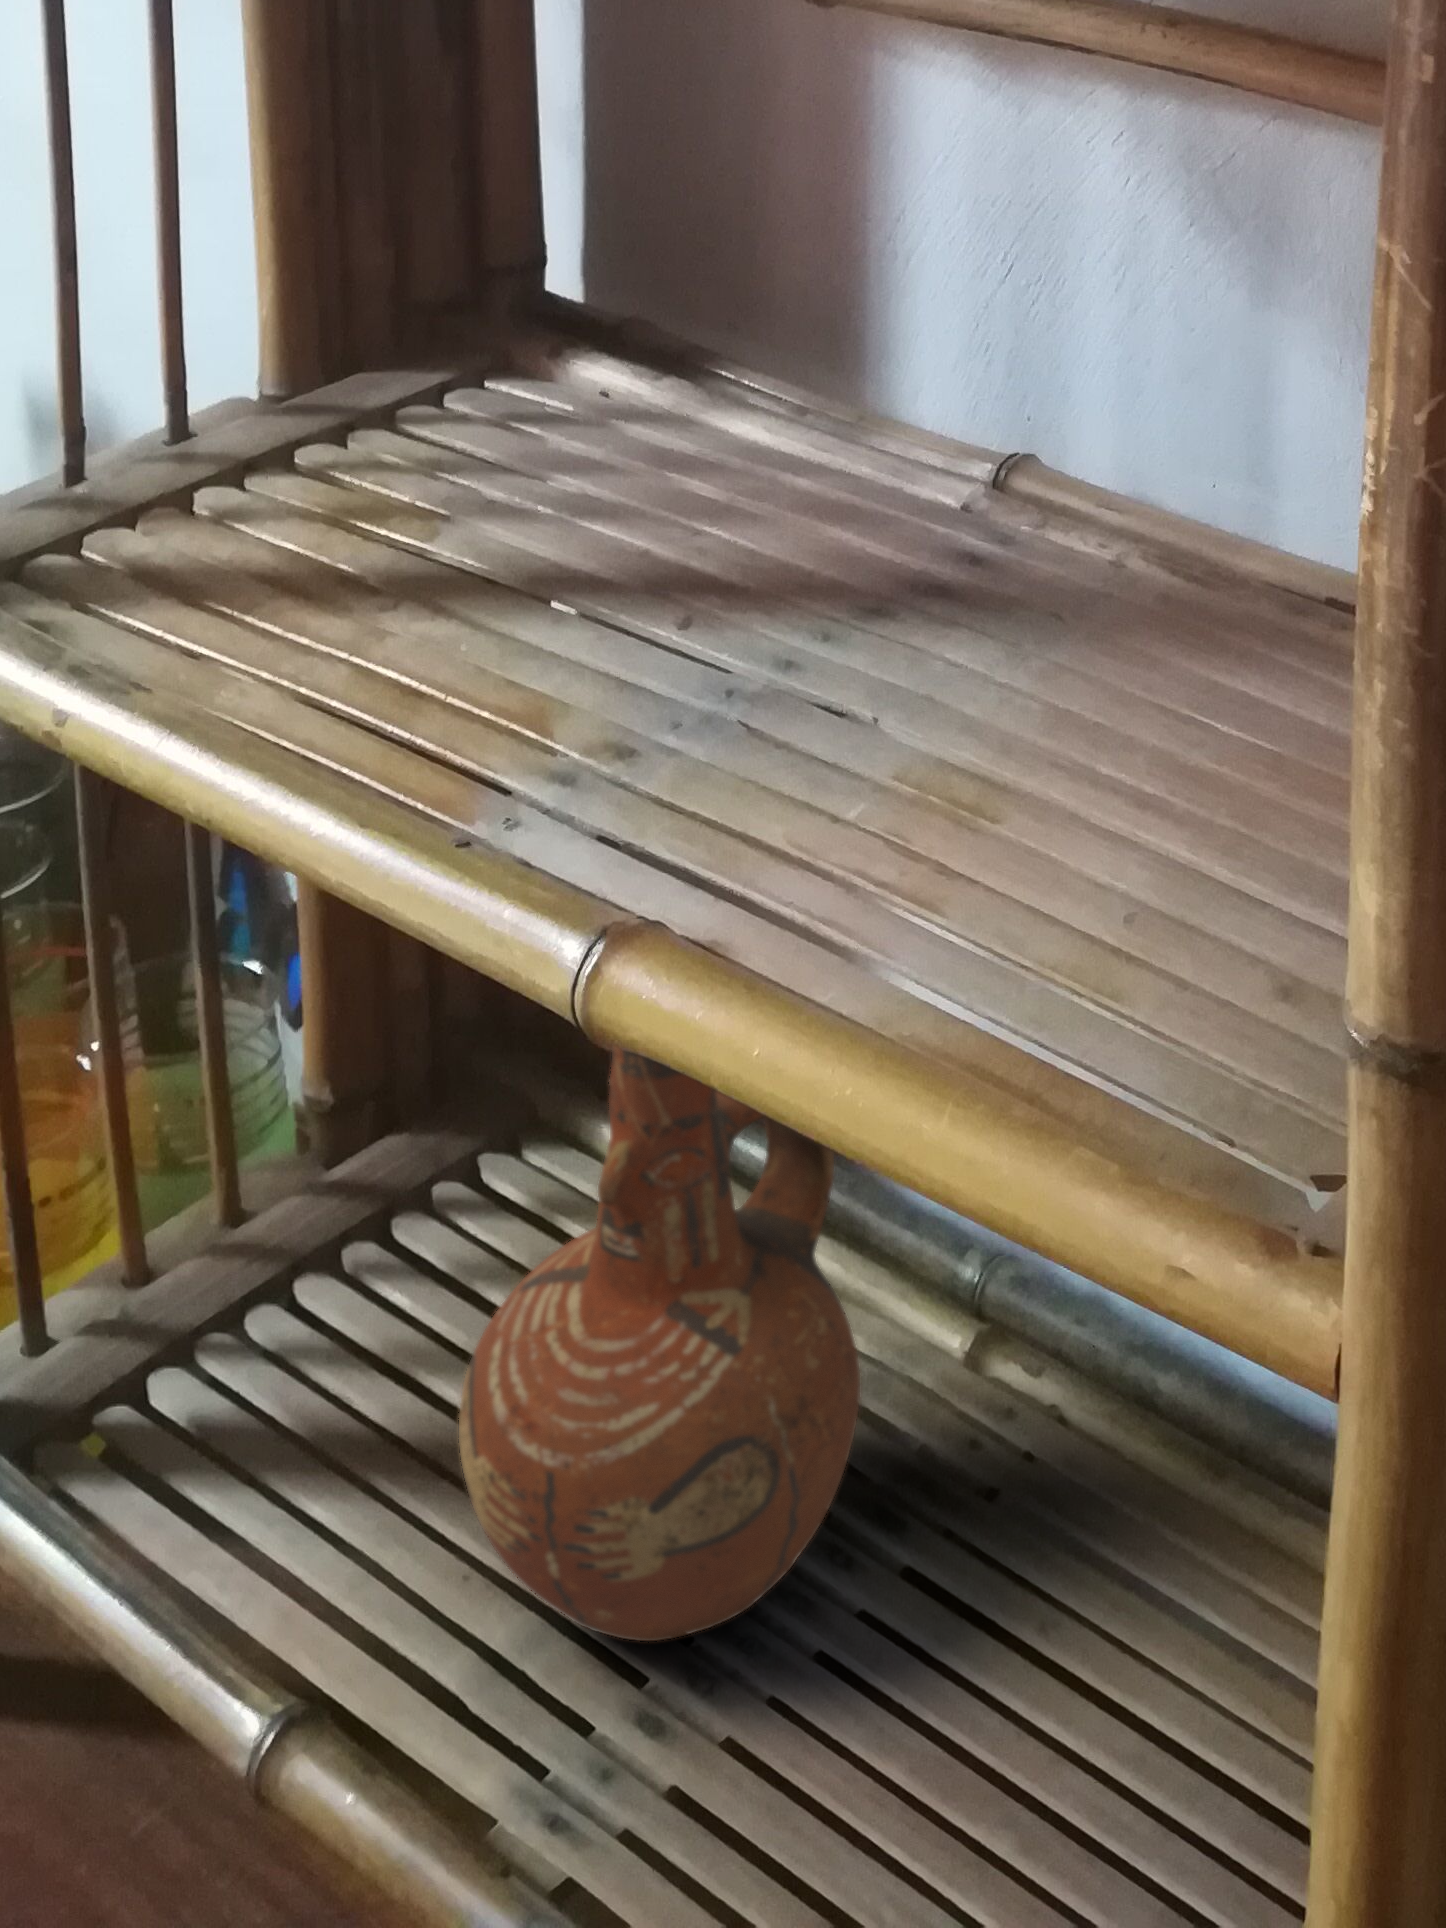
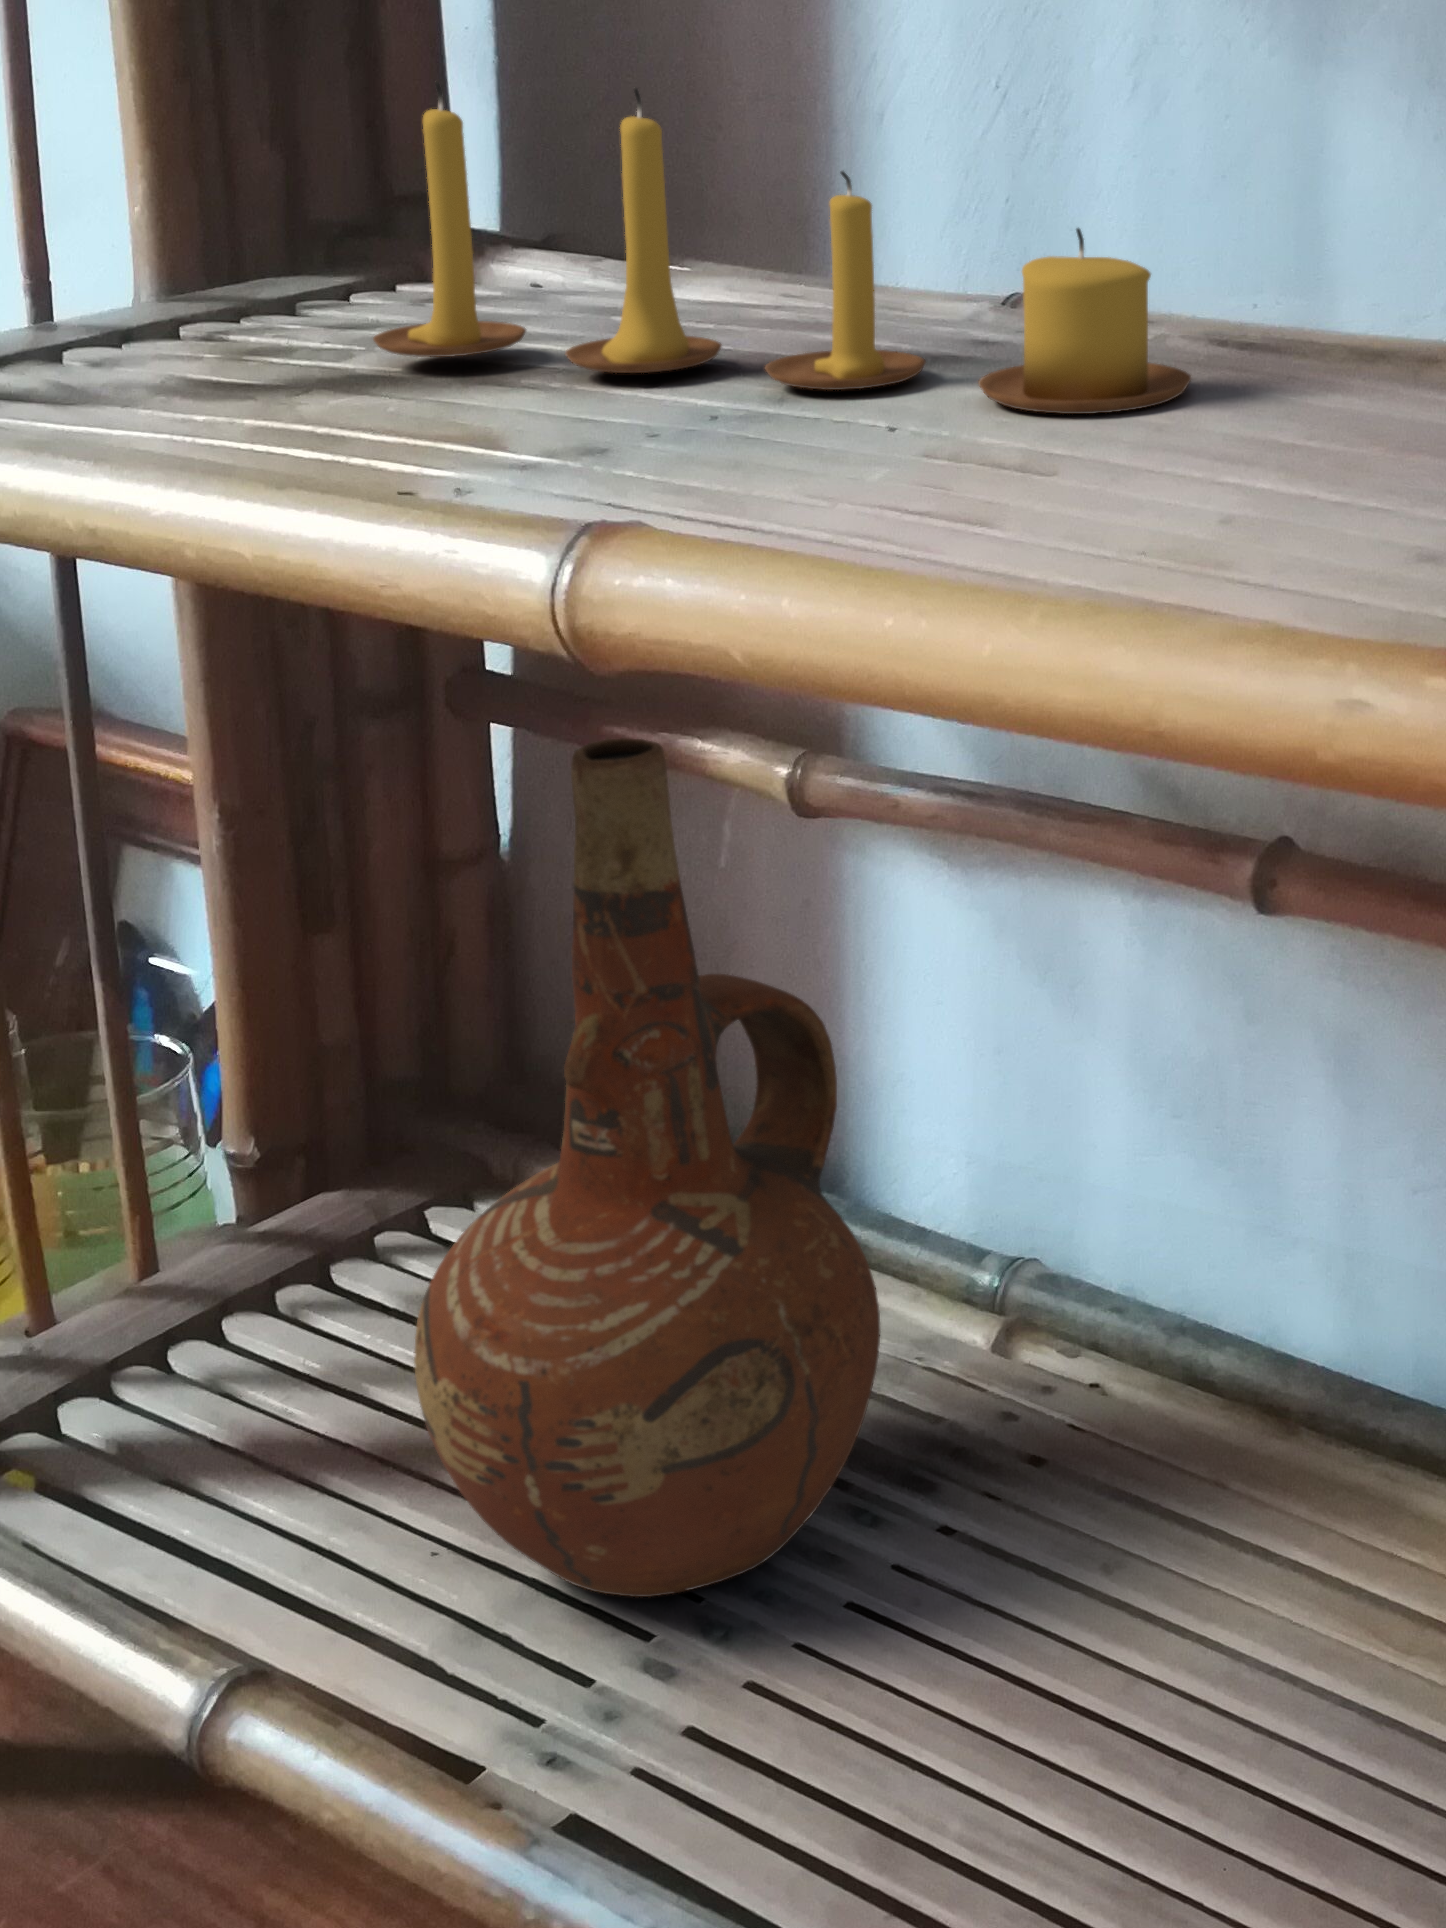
candle: none [470,369,1133,742] -> present [373,82,1191,414]

